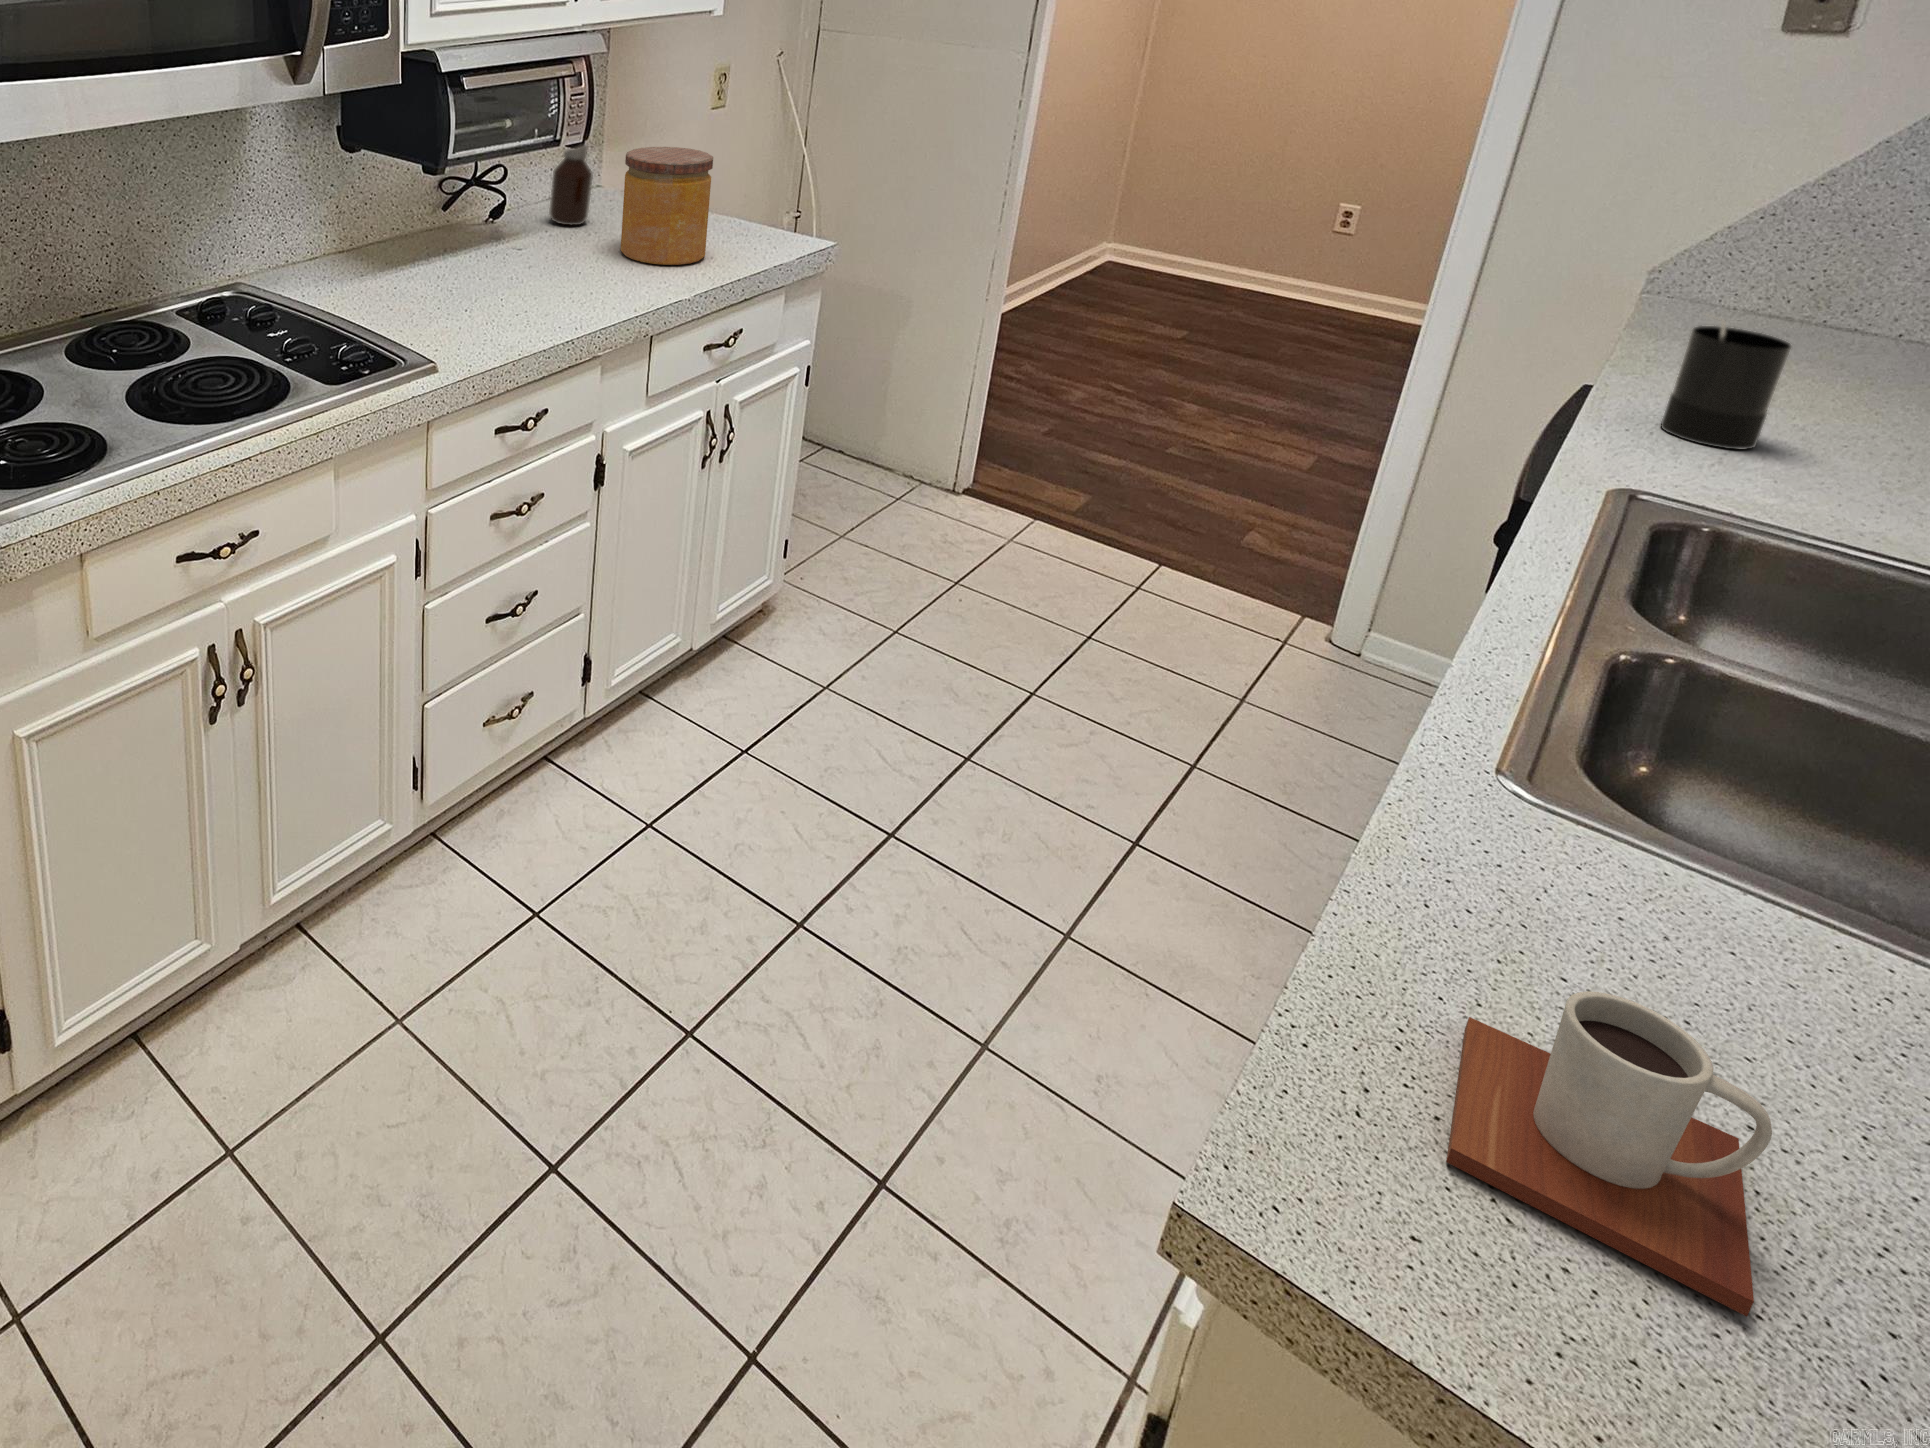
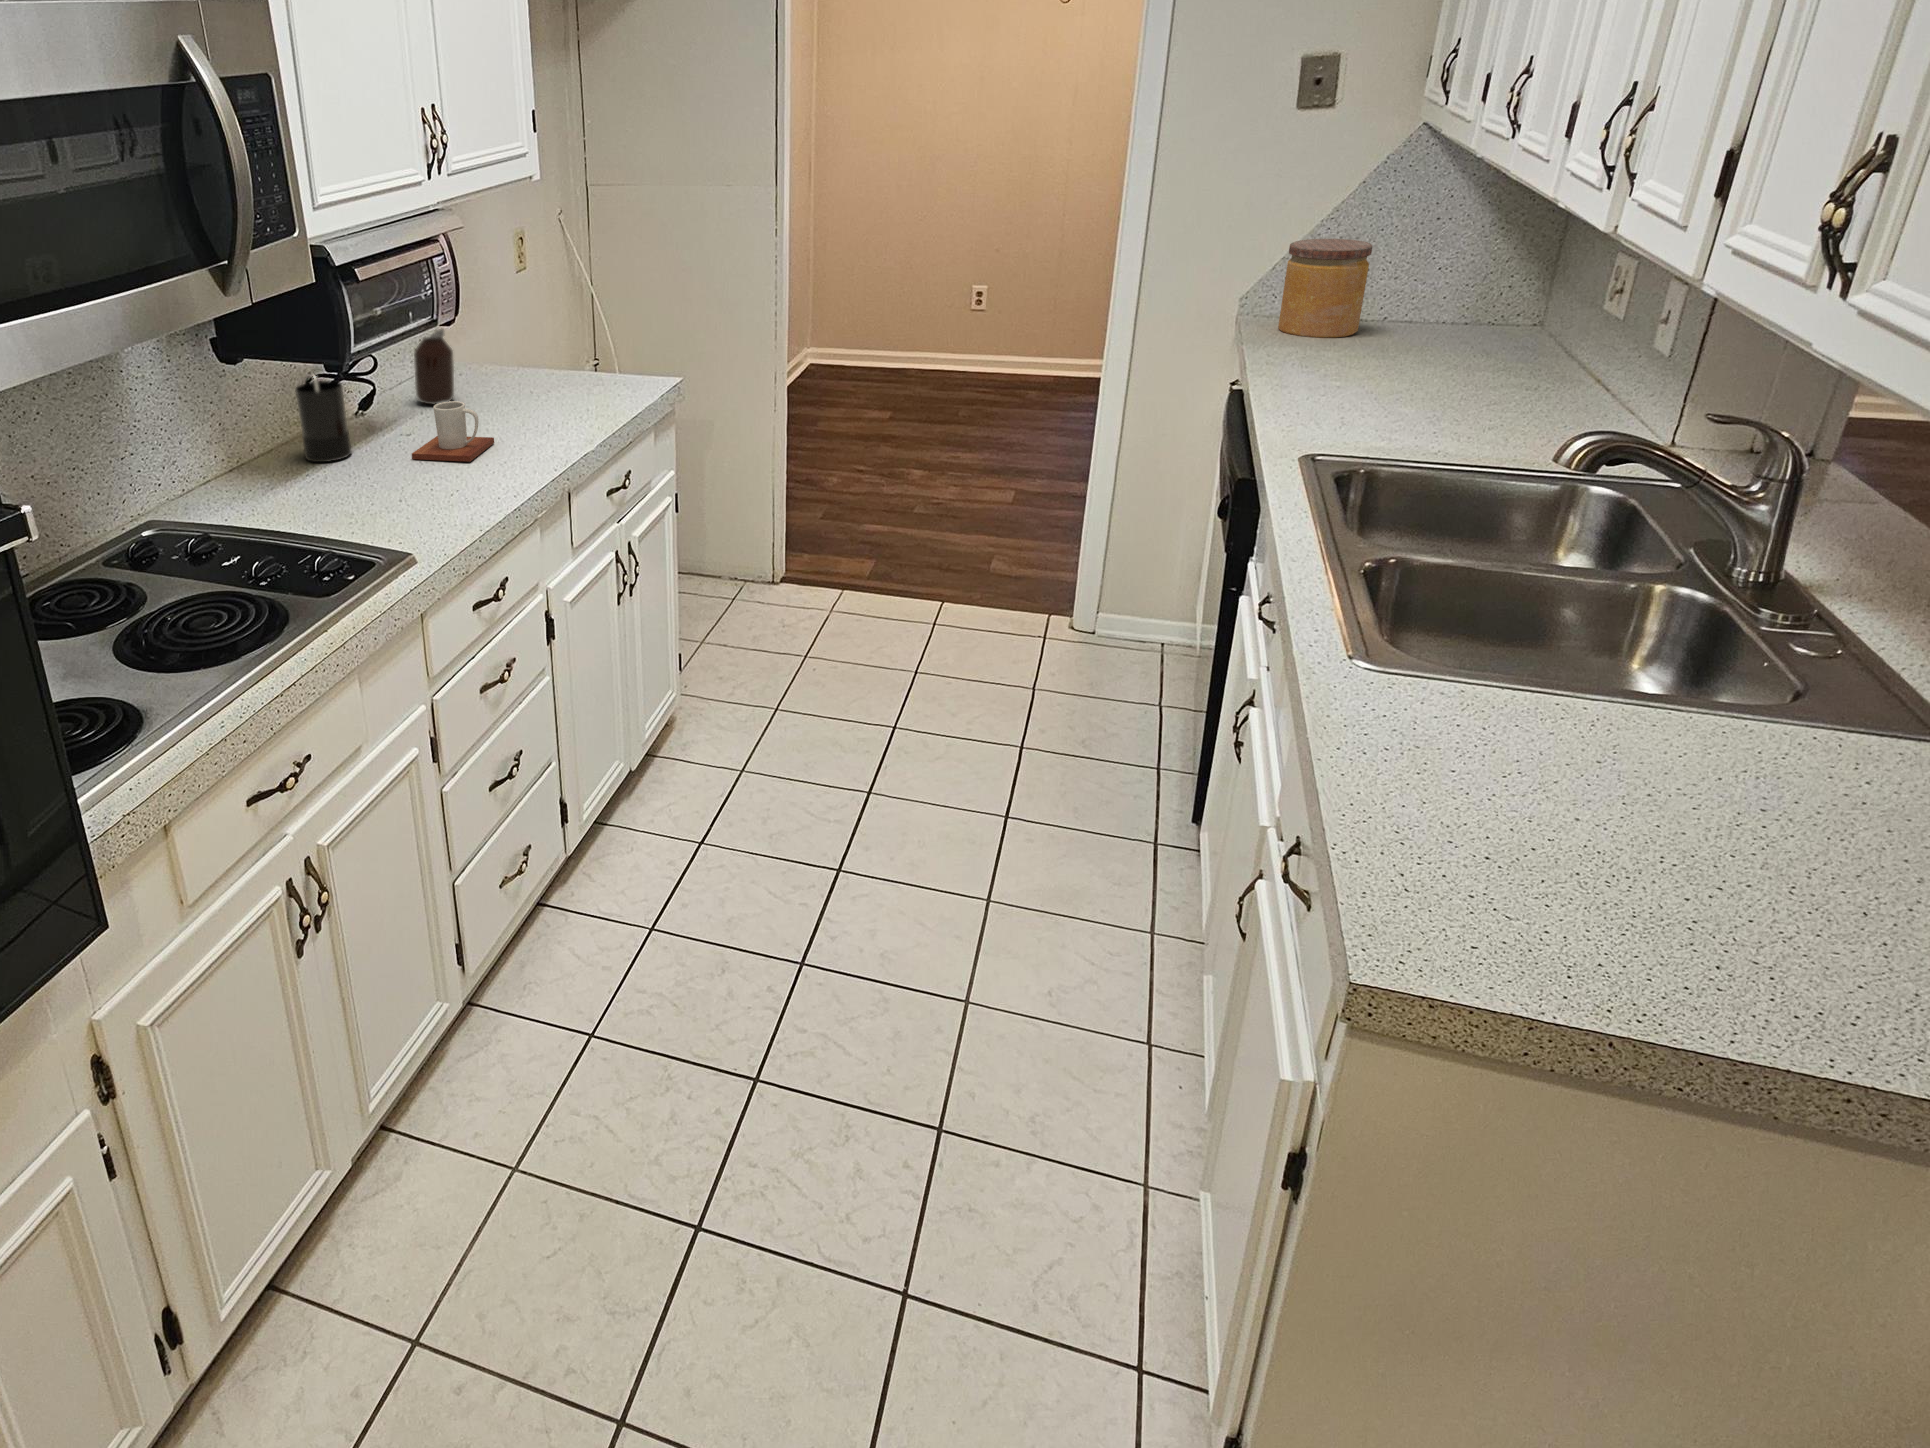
jar: present [621,147,713,265] -> present [1278,239,1372,338]
candle: present [1661,320,1791,450] -> present [295,375,351,462]
mug: present [1446,991,1772,1316] -> present [412,401,494,462]

